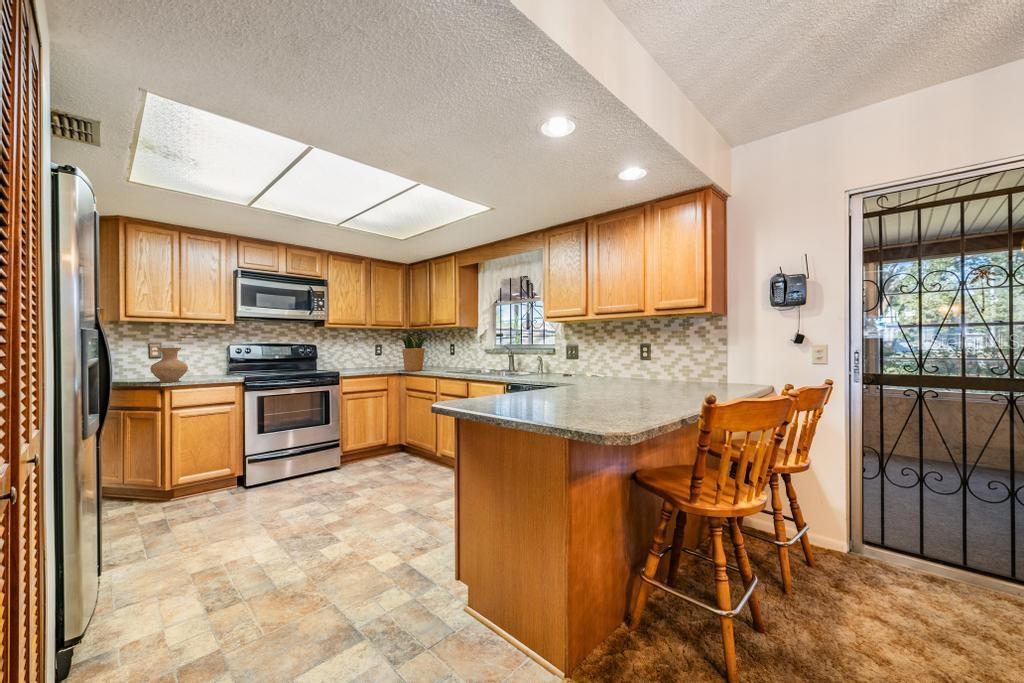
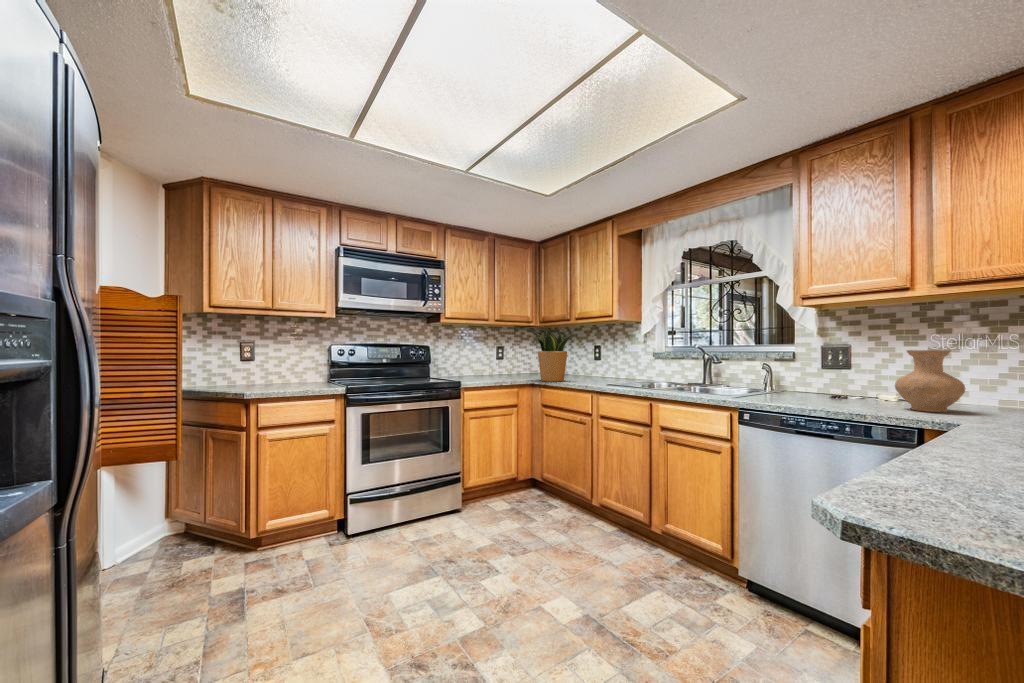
vase: present [150,348,188,382] -> present [895,350,966,412]

